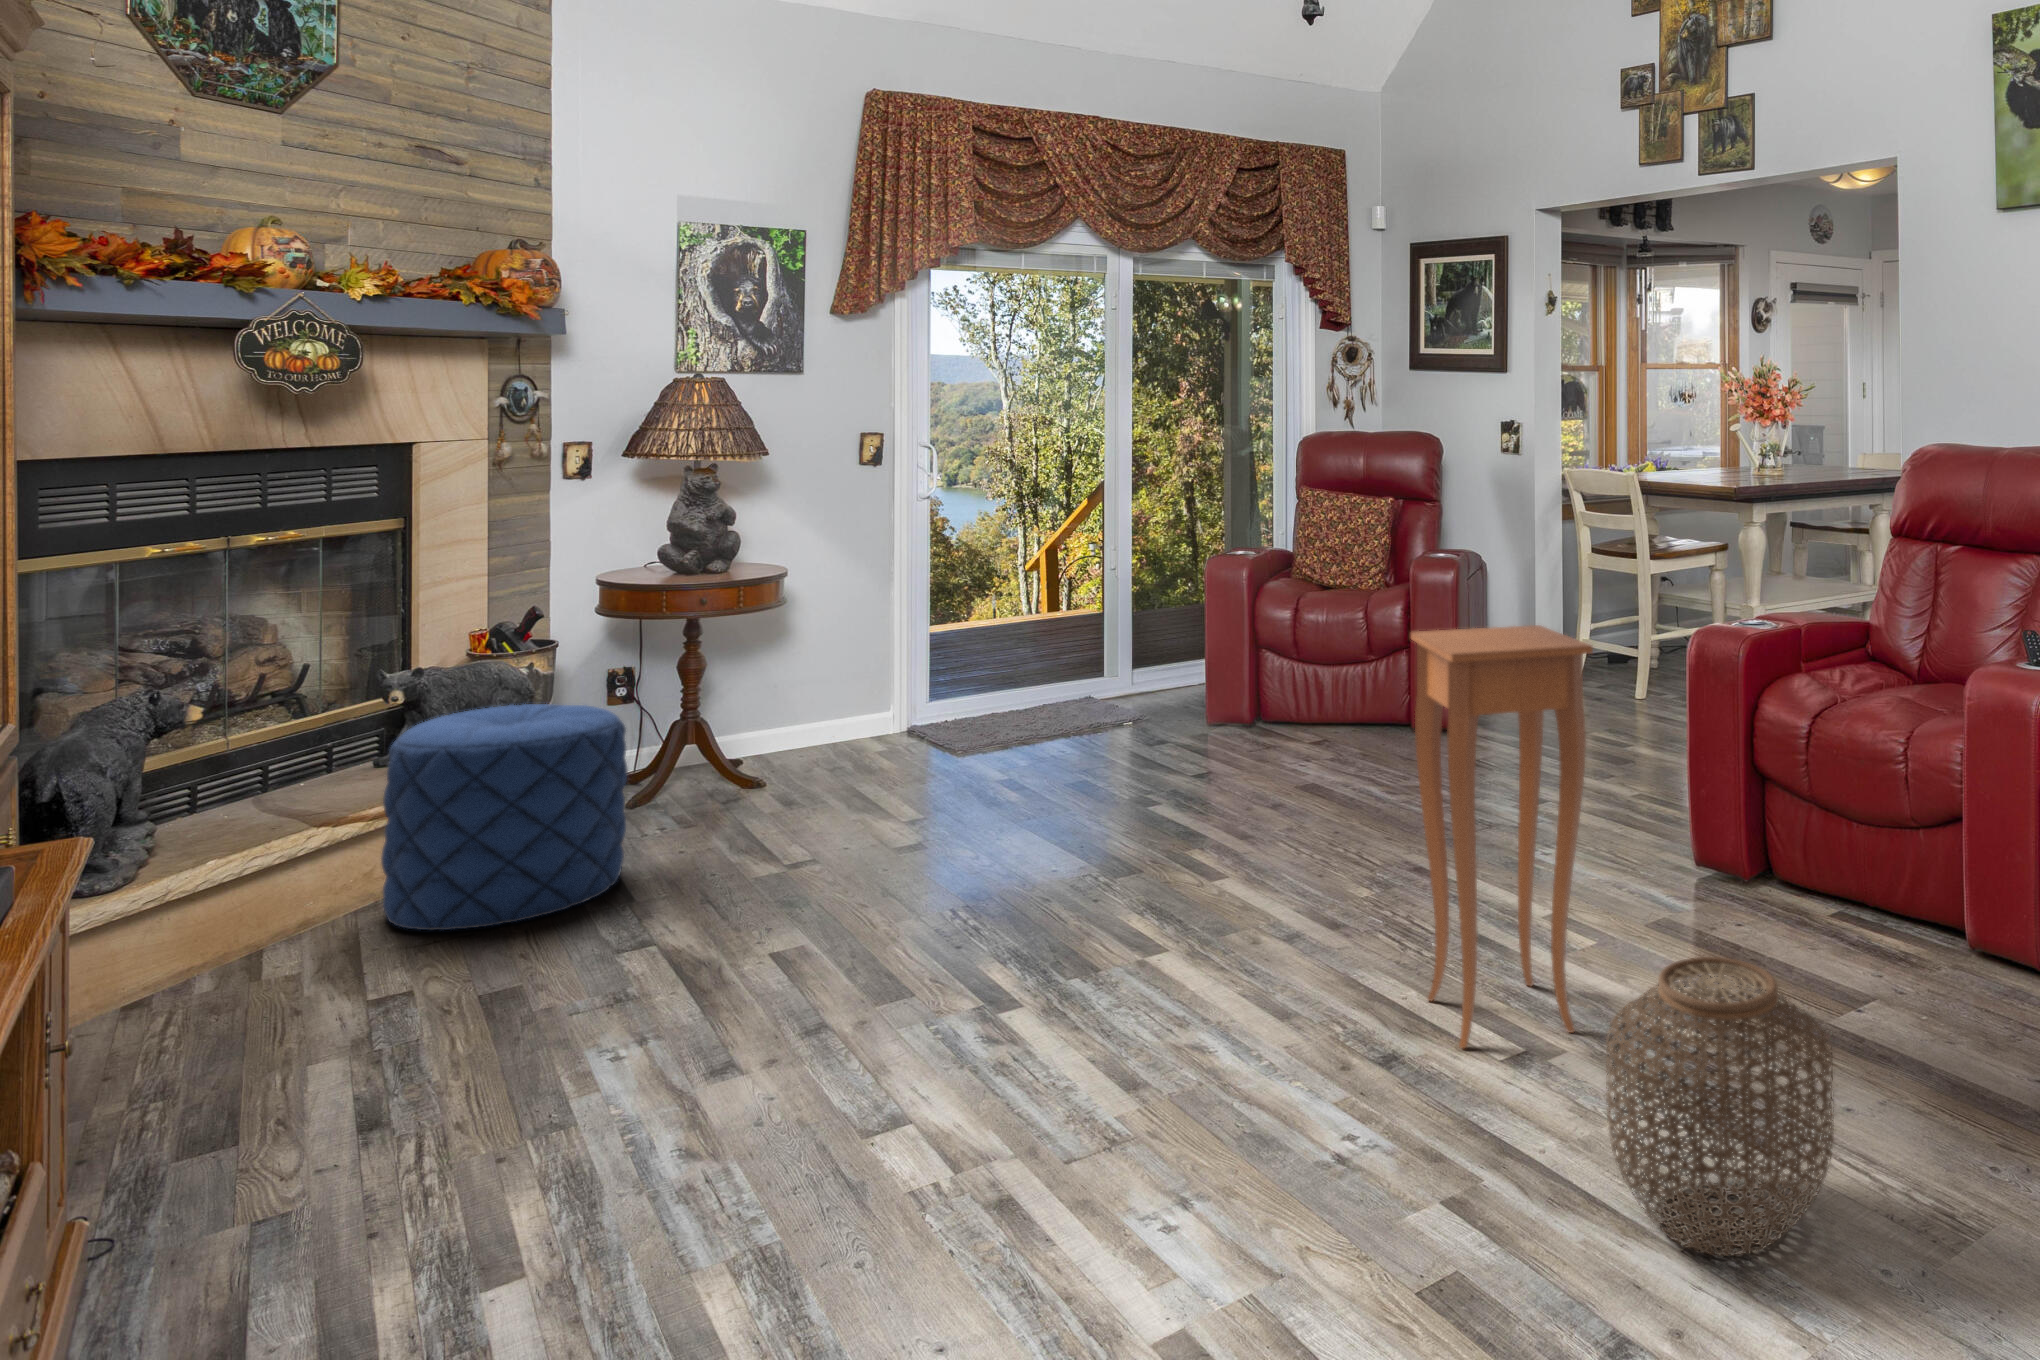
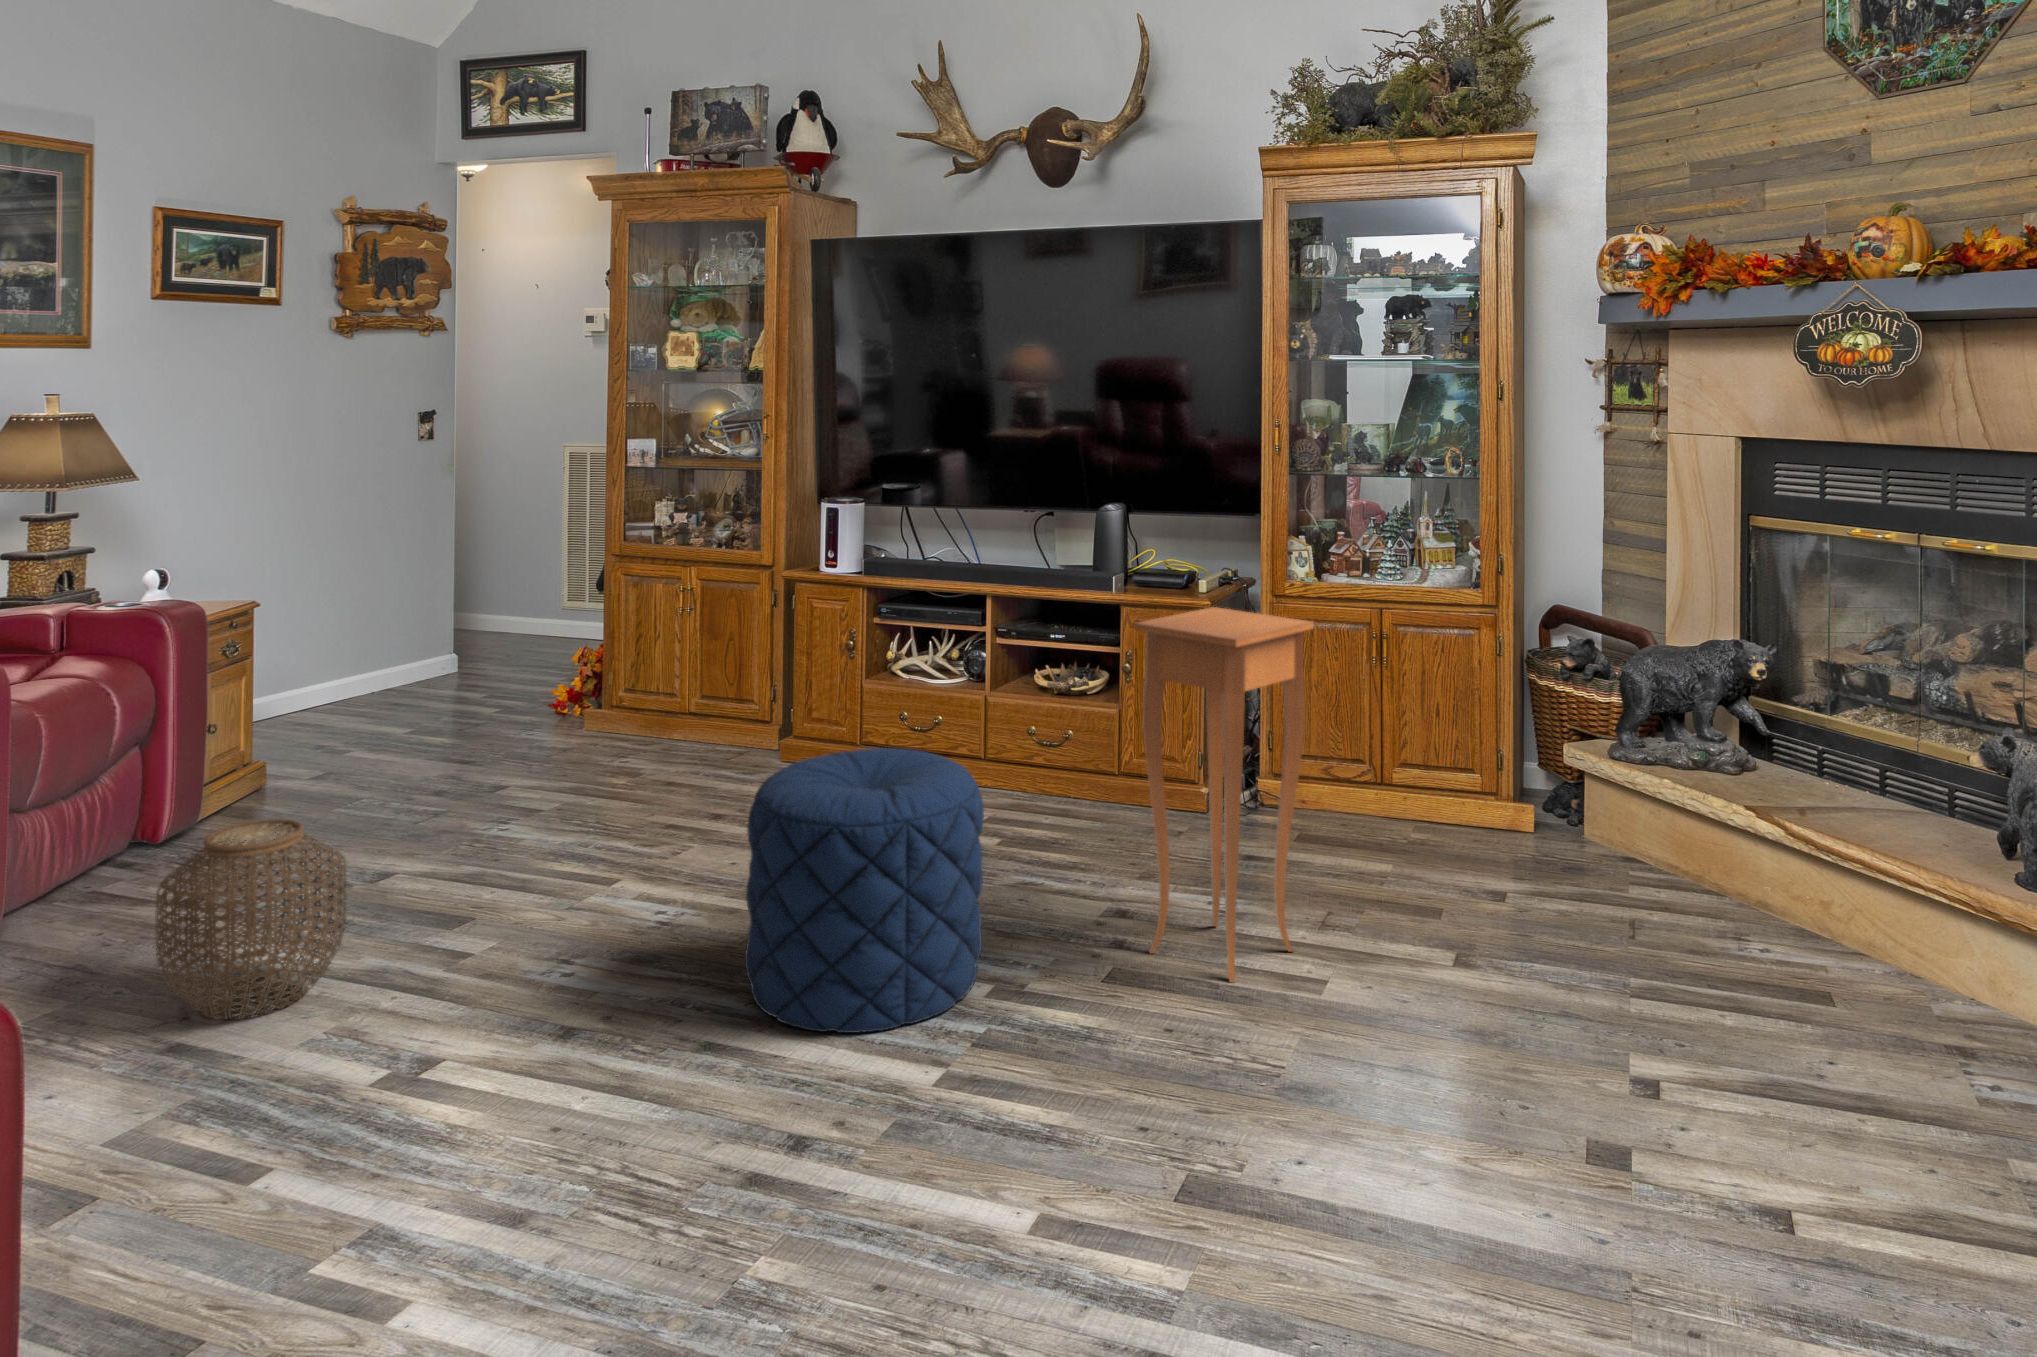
side table: present [1411,625,1593,1048] -> present [1134,607,1314,983]
pouf: present [381,704,628,931] -> present [745,748,984,1033]

